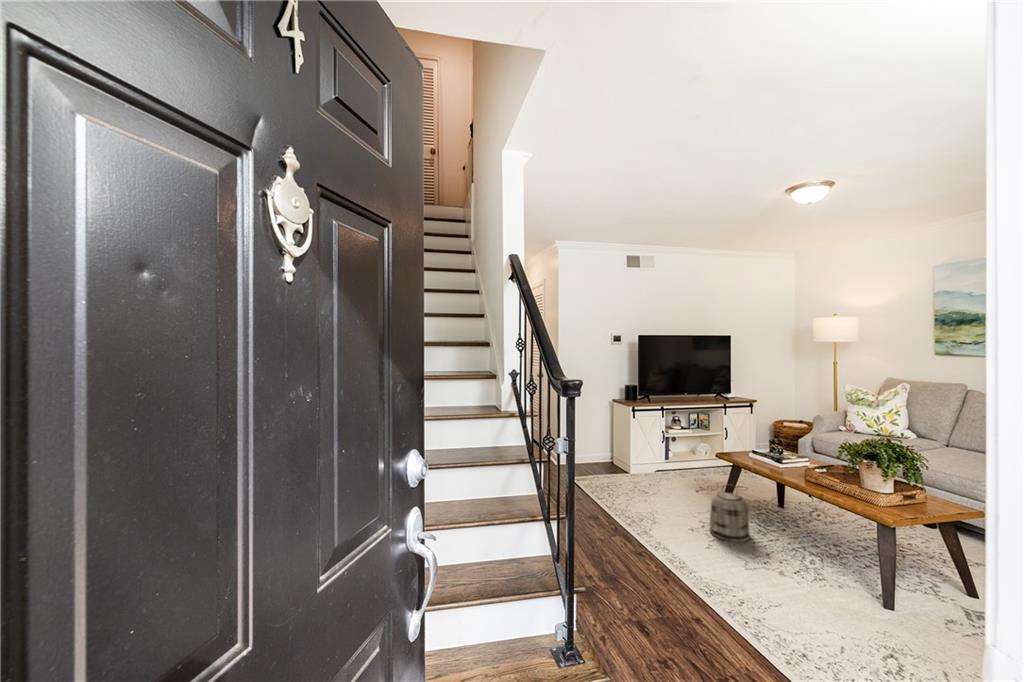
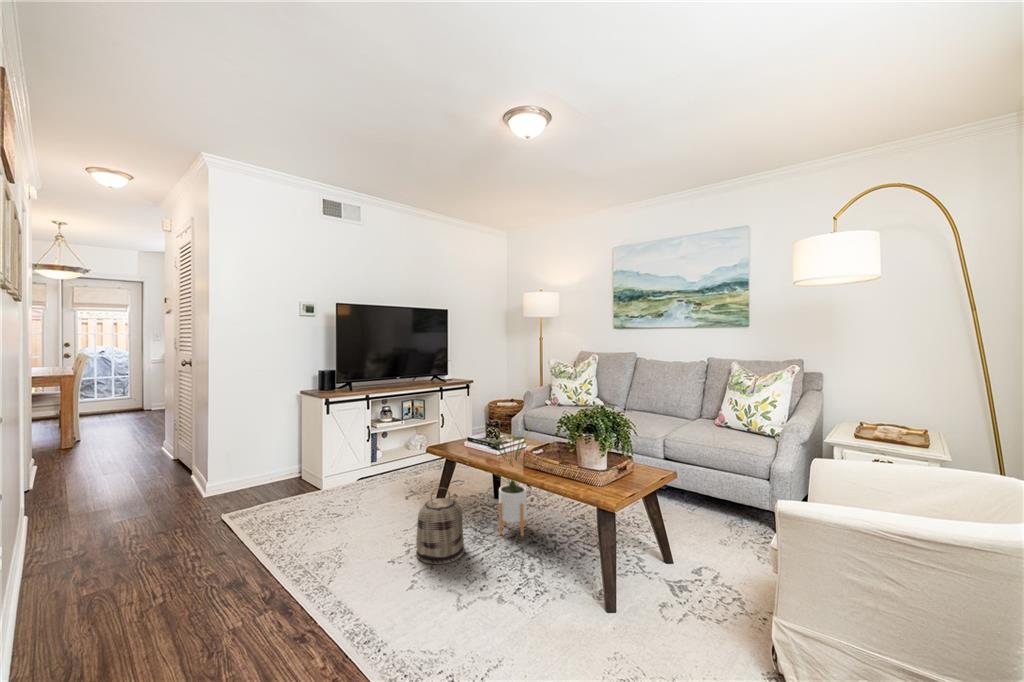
house plant: none [768,440,827,540] -> present [489,430,529,537]

